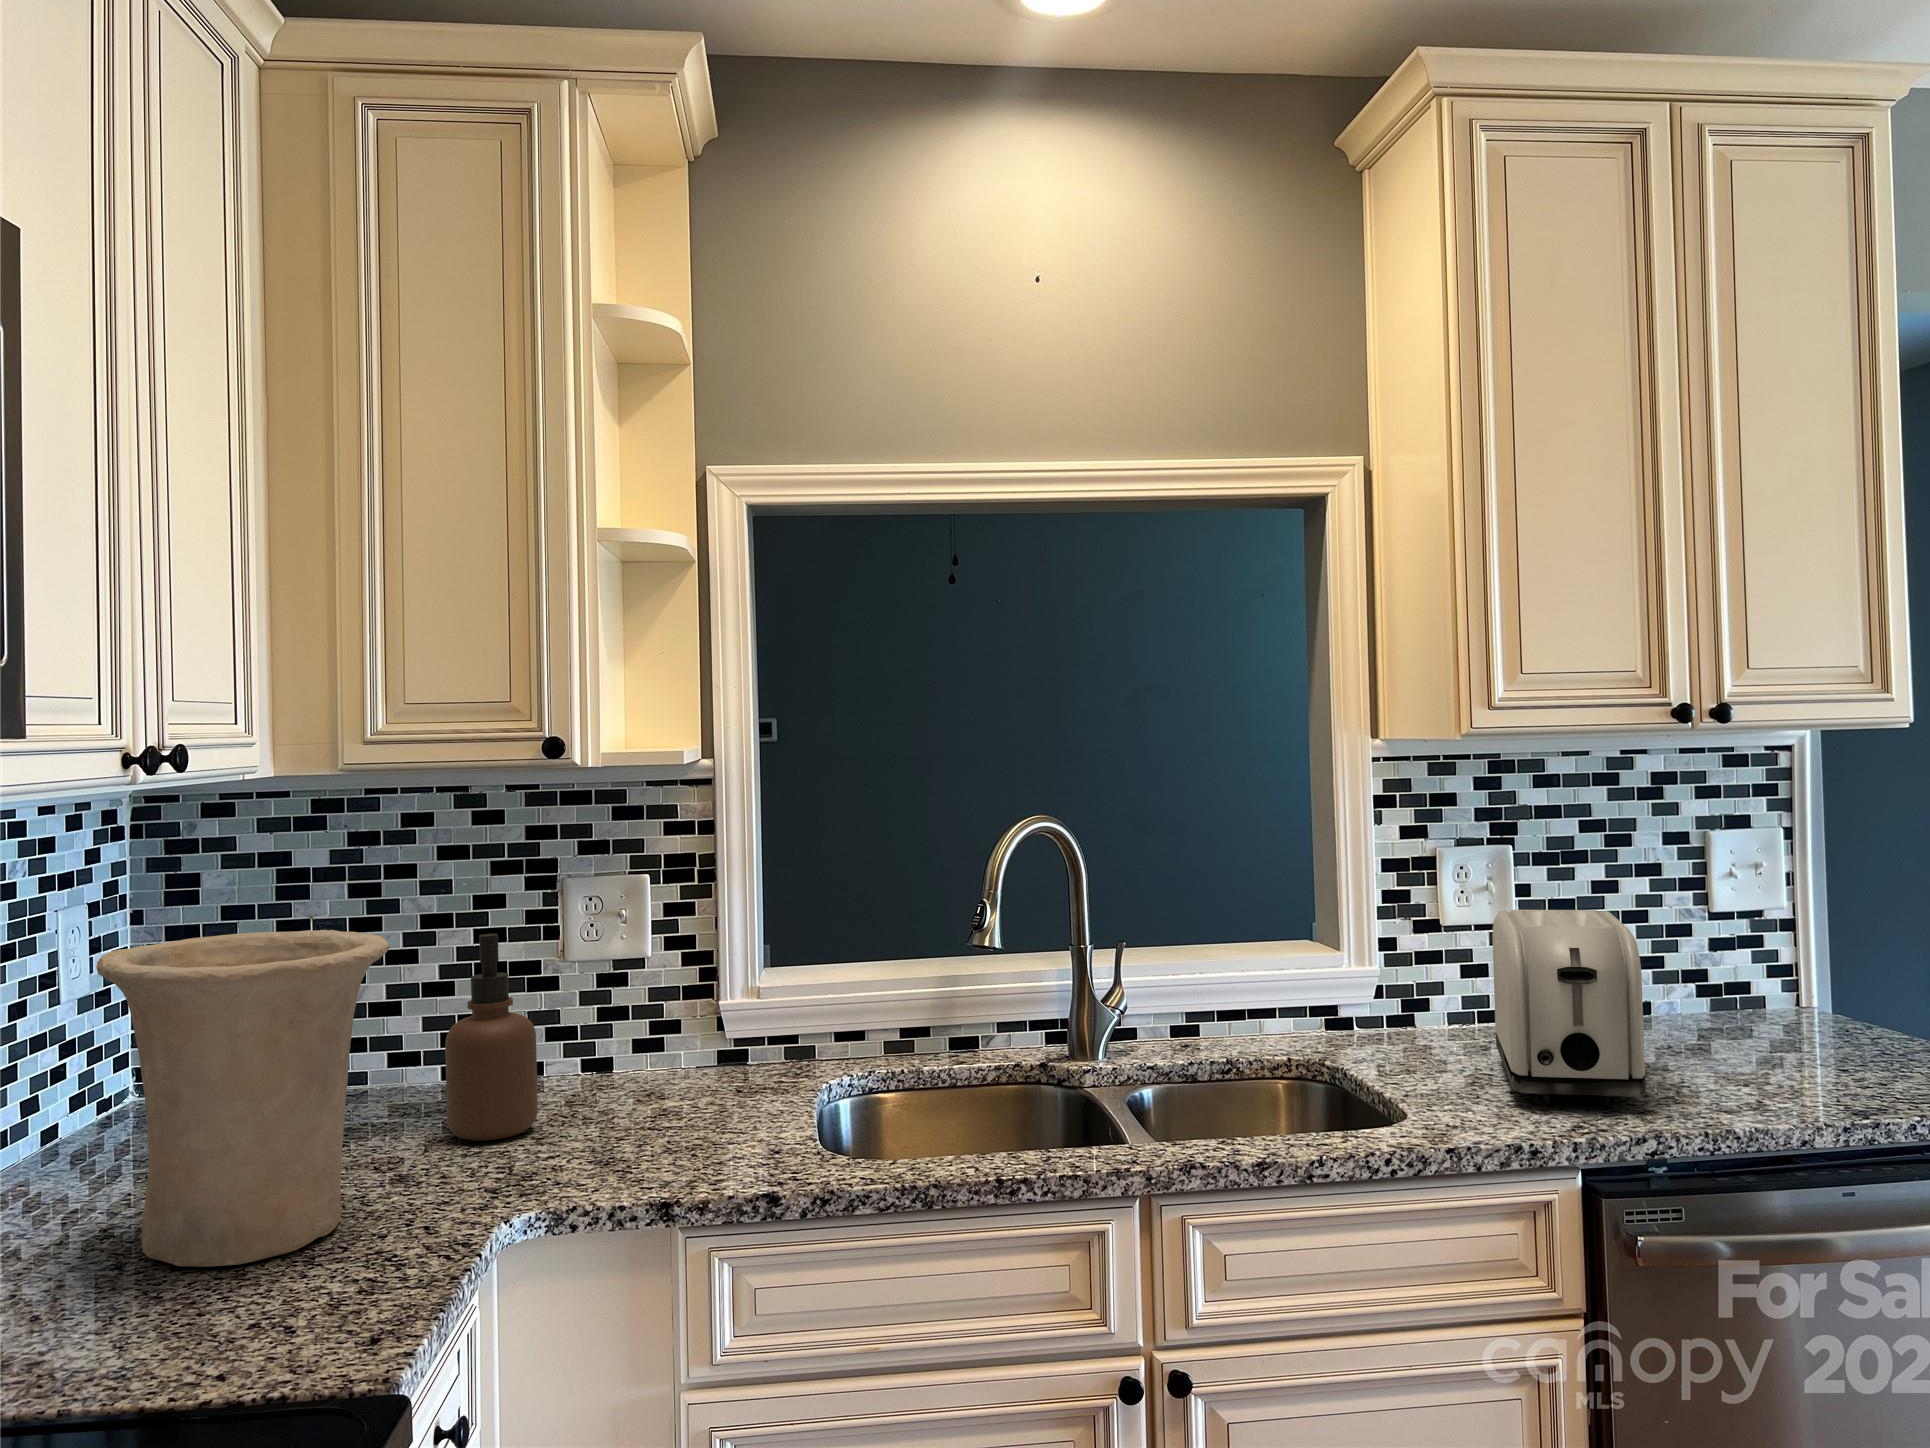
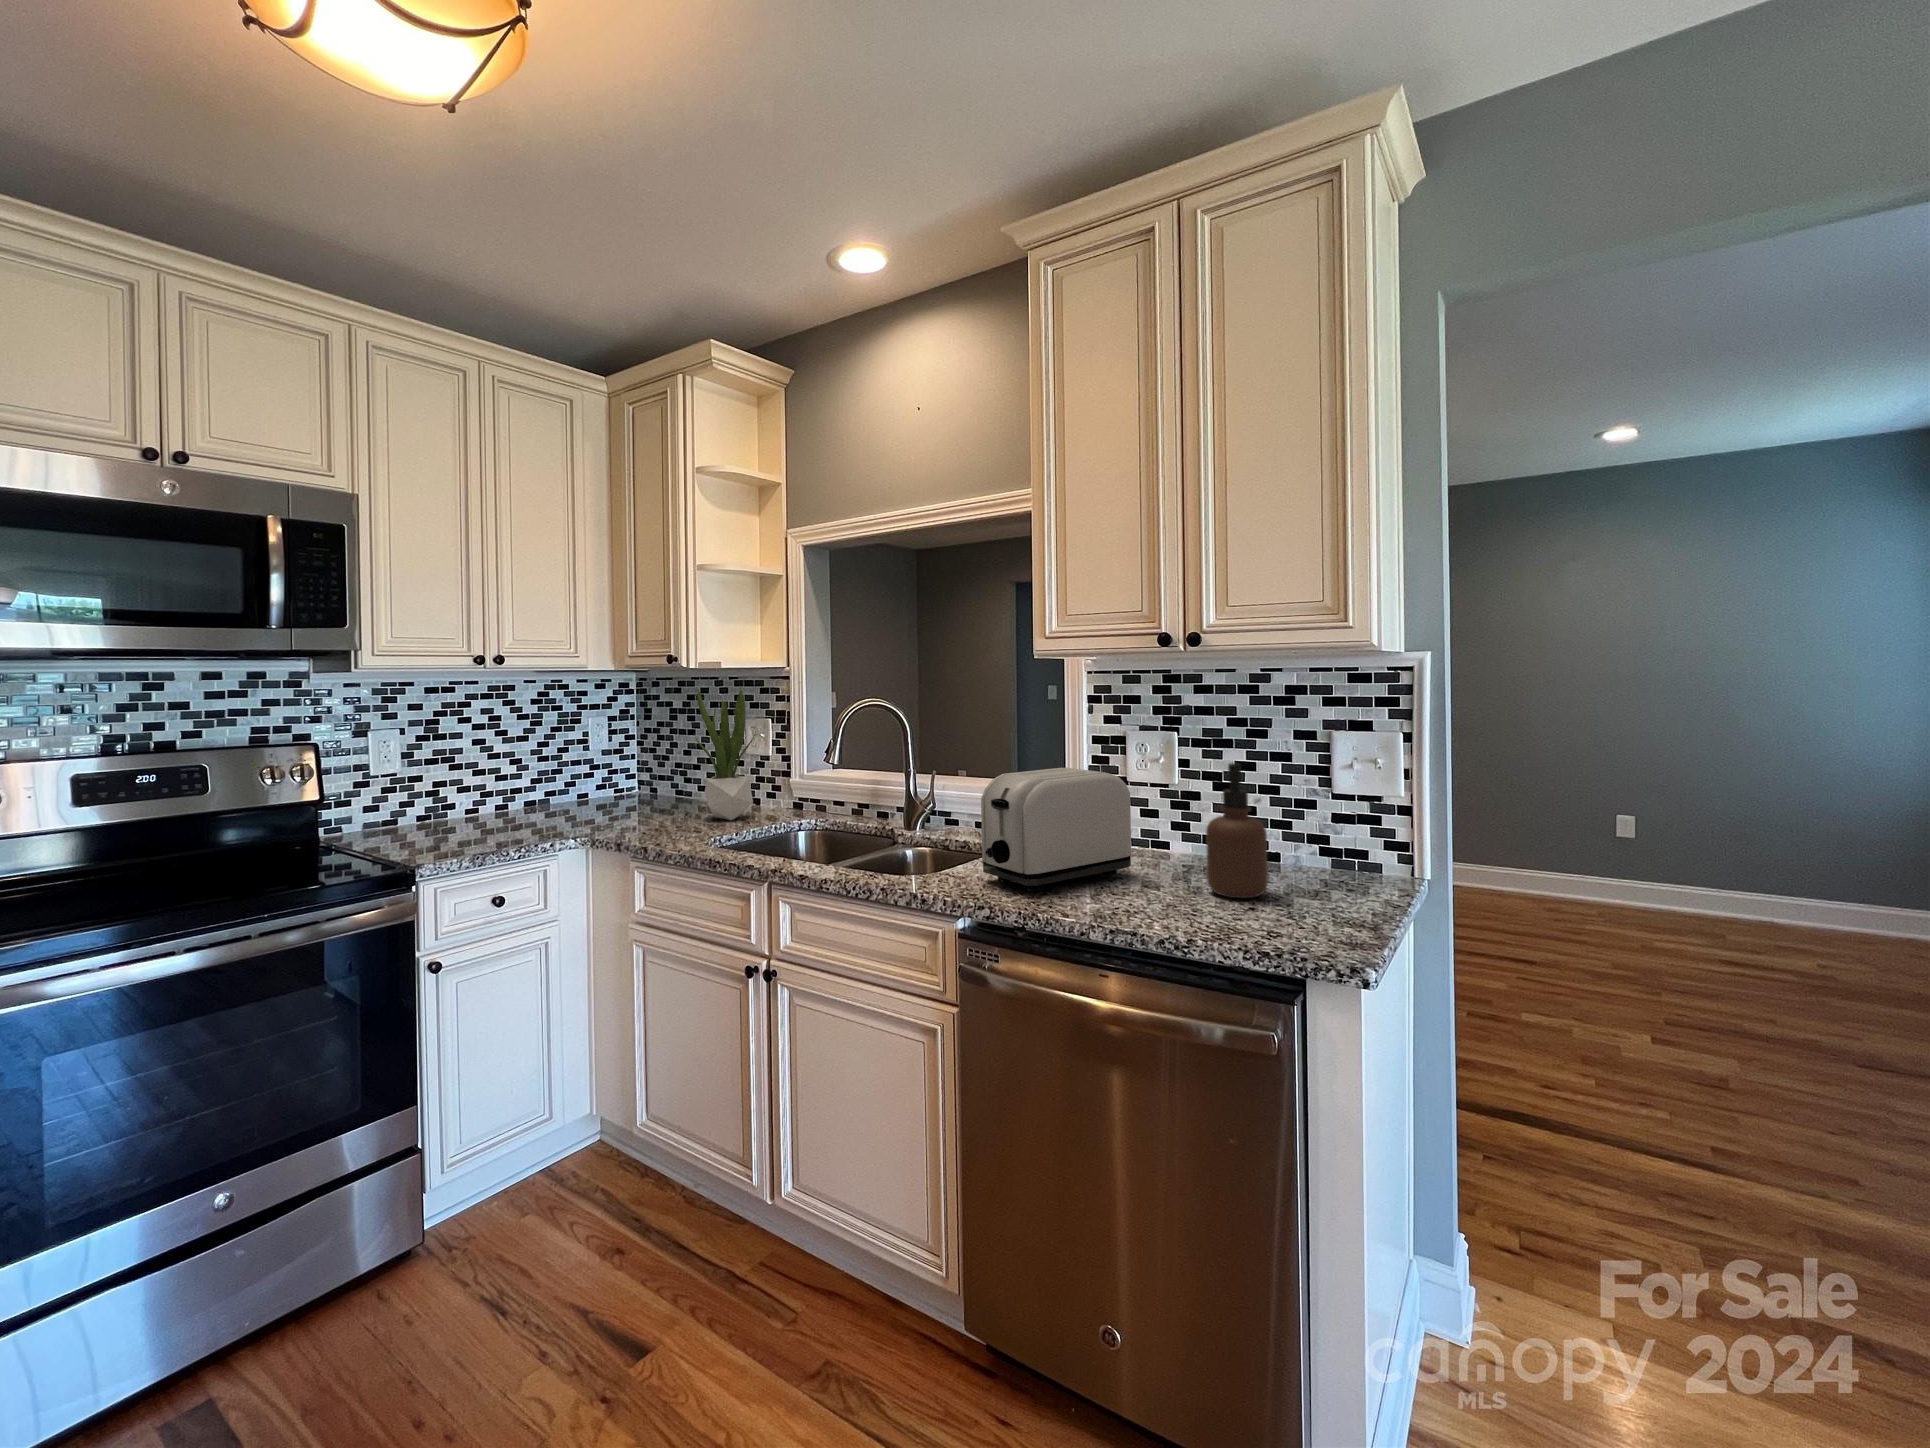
potted plant: none [600,807,738,1113] -> present [694,688,755,820]
vase: present [96,930,390,1267] -> none [481,725,581,833]
soap dispenser: present [445,934,538,1141] -> present [1206,763,1268,898]

